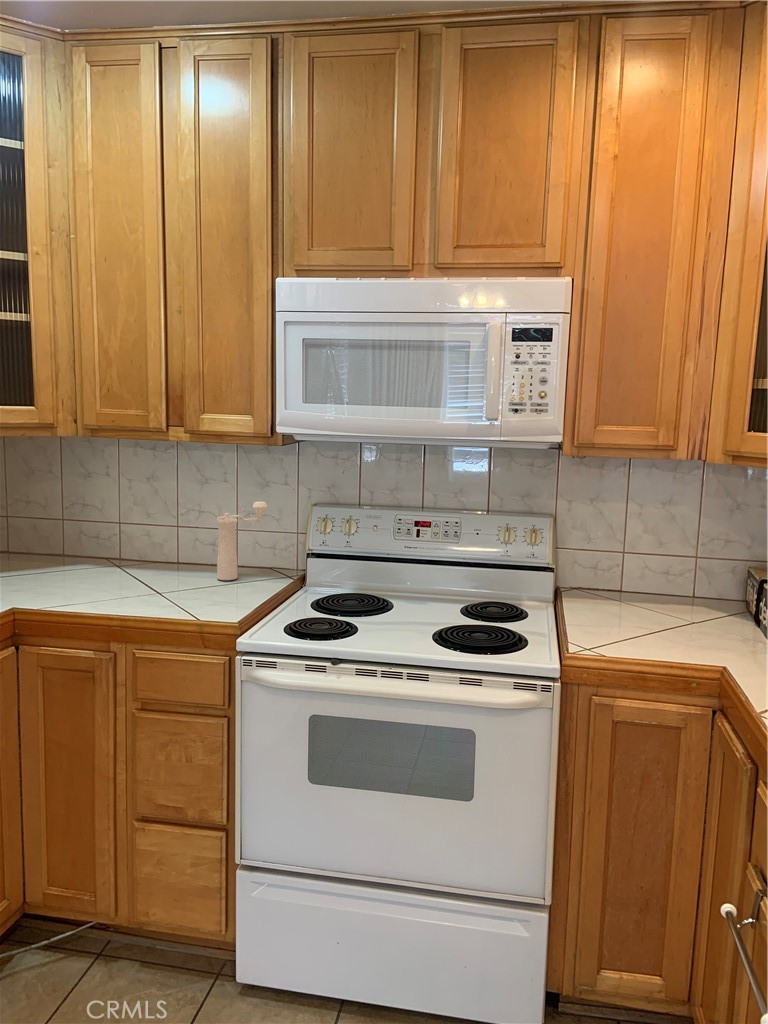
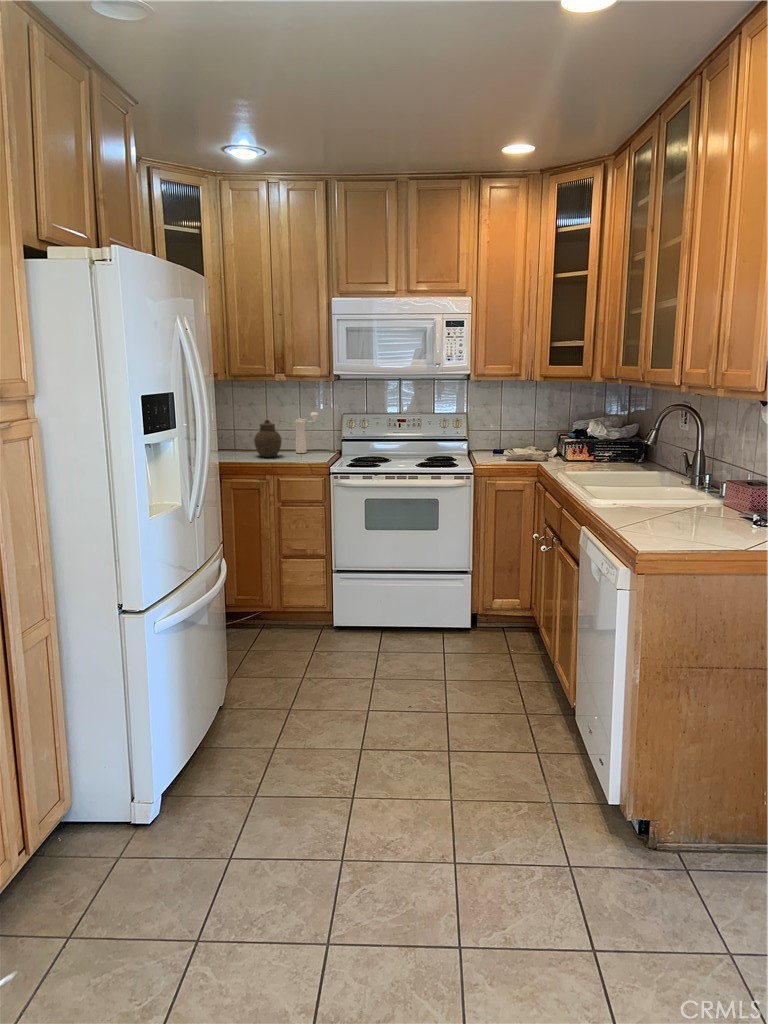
jar: none [125,518,180,591] -> present [254,420,281,457]

